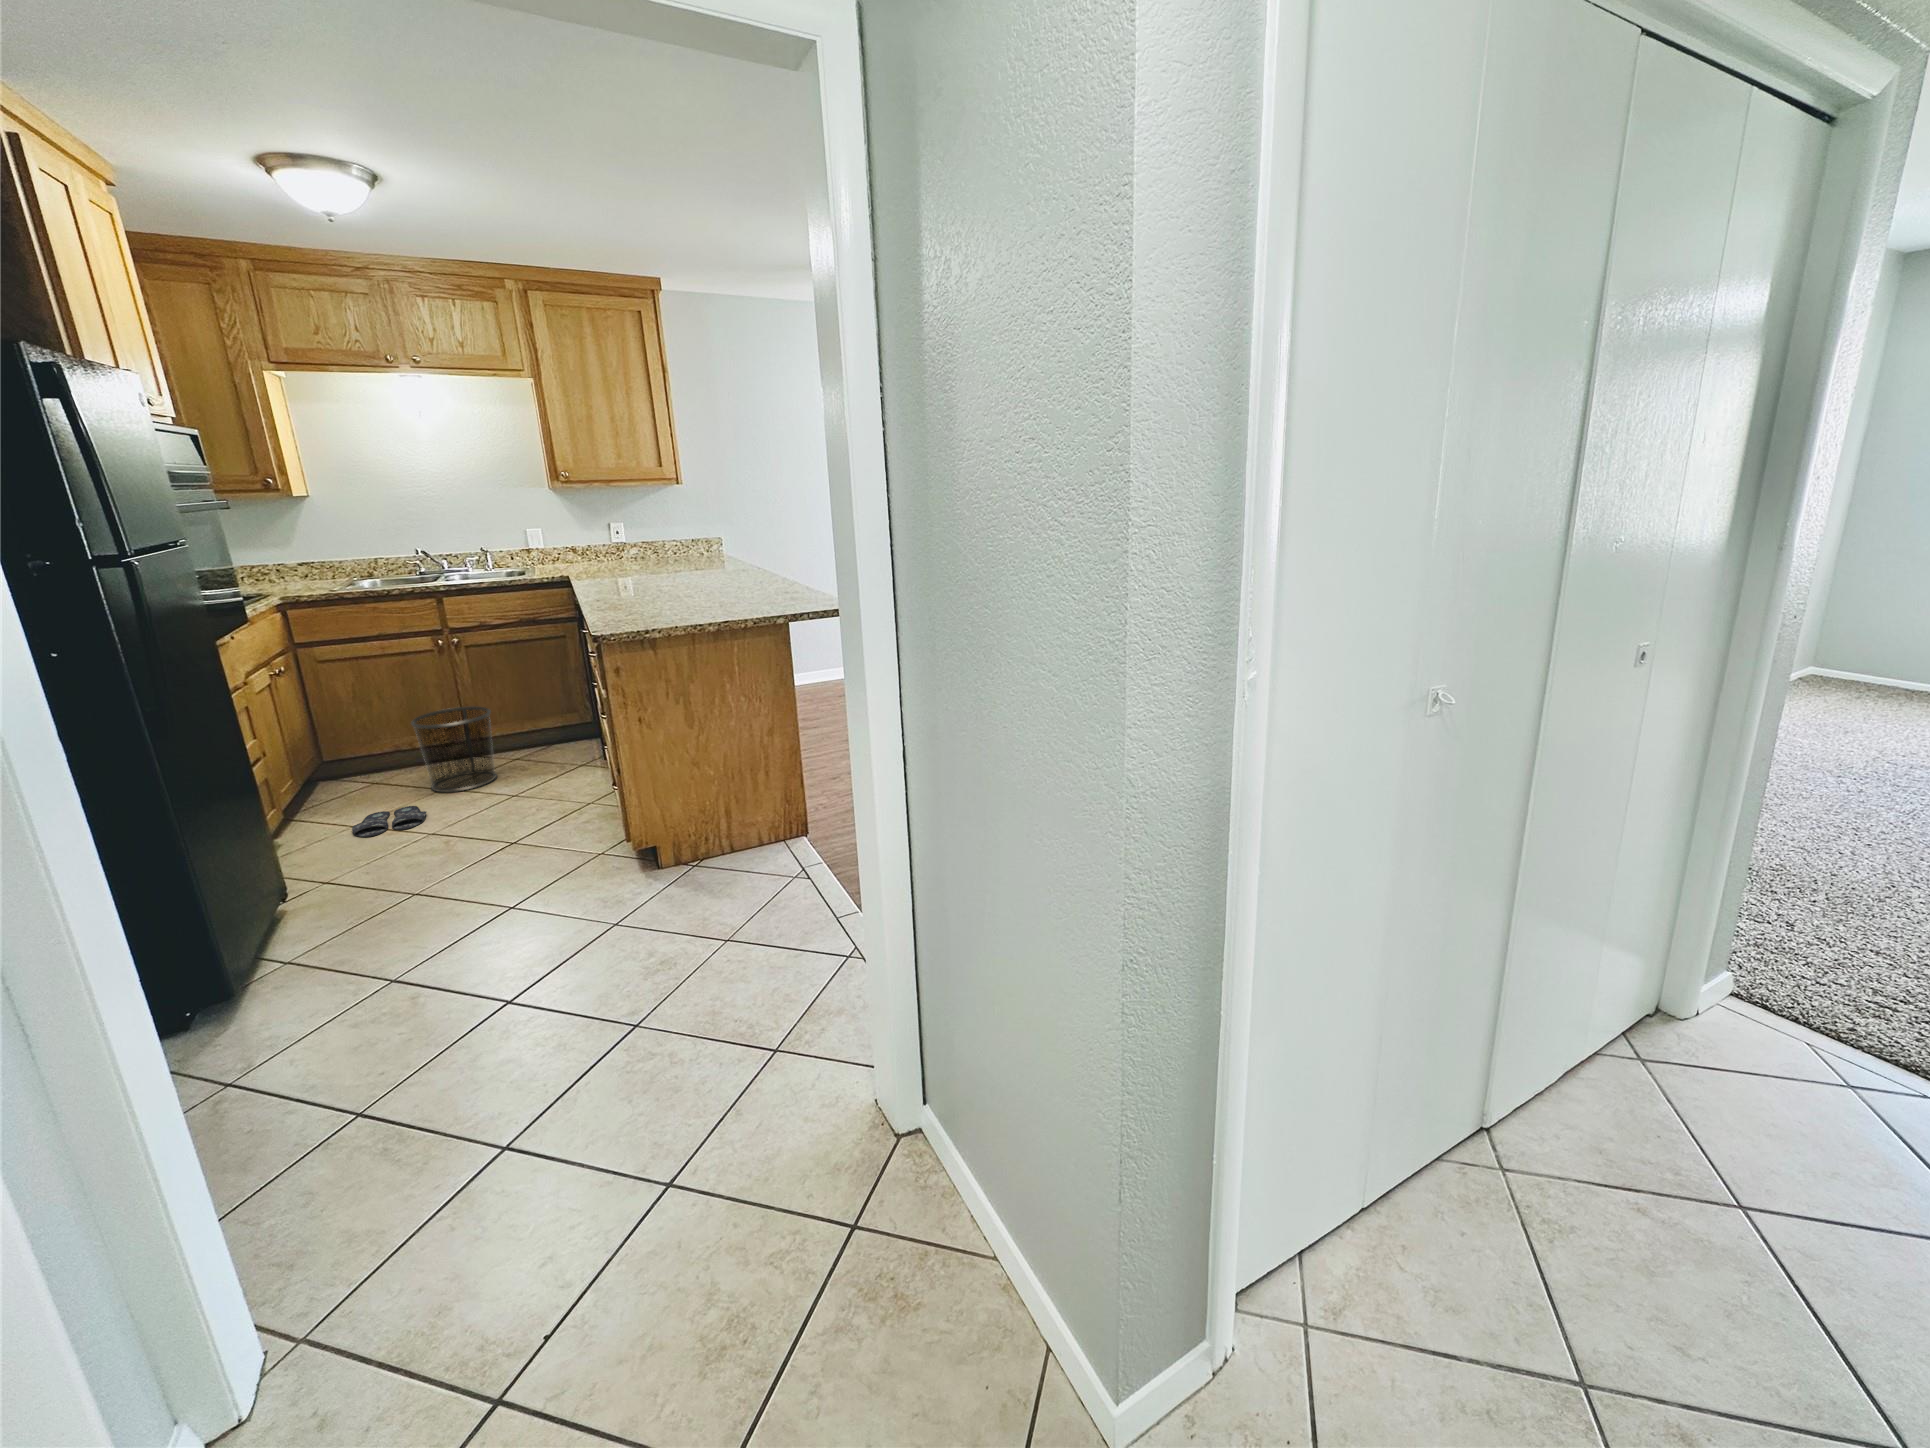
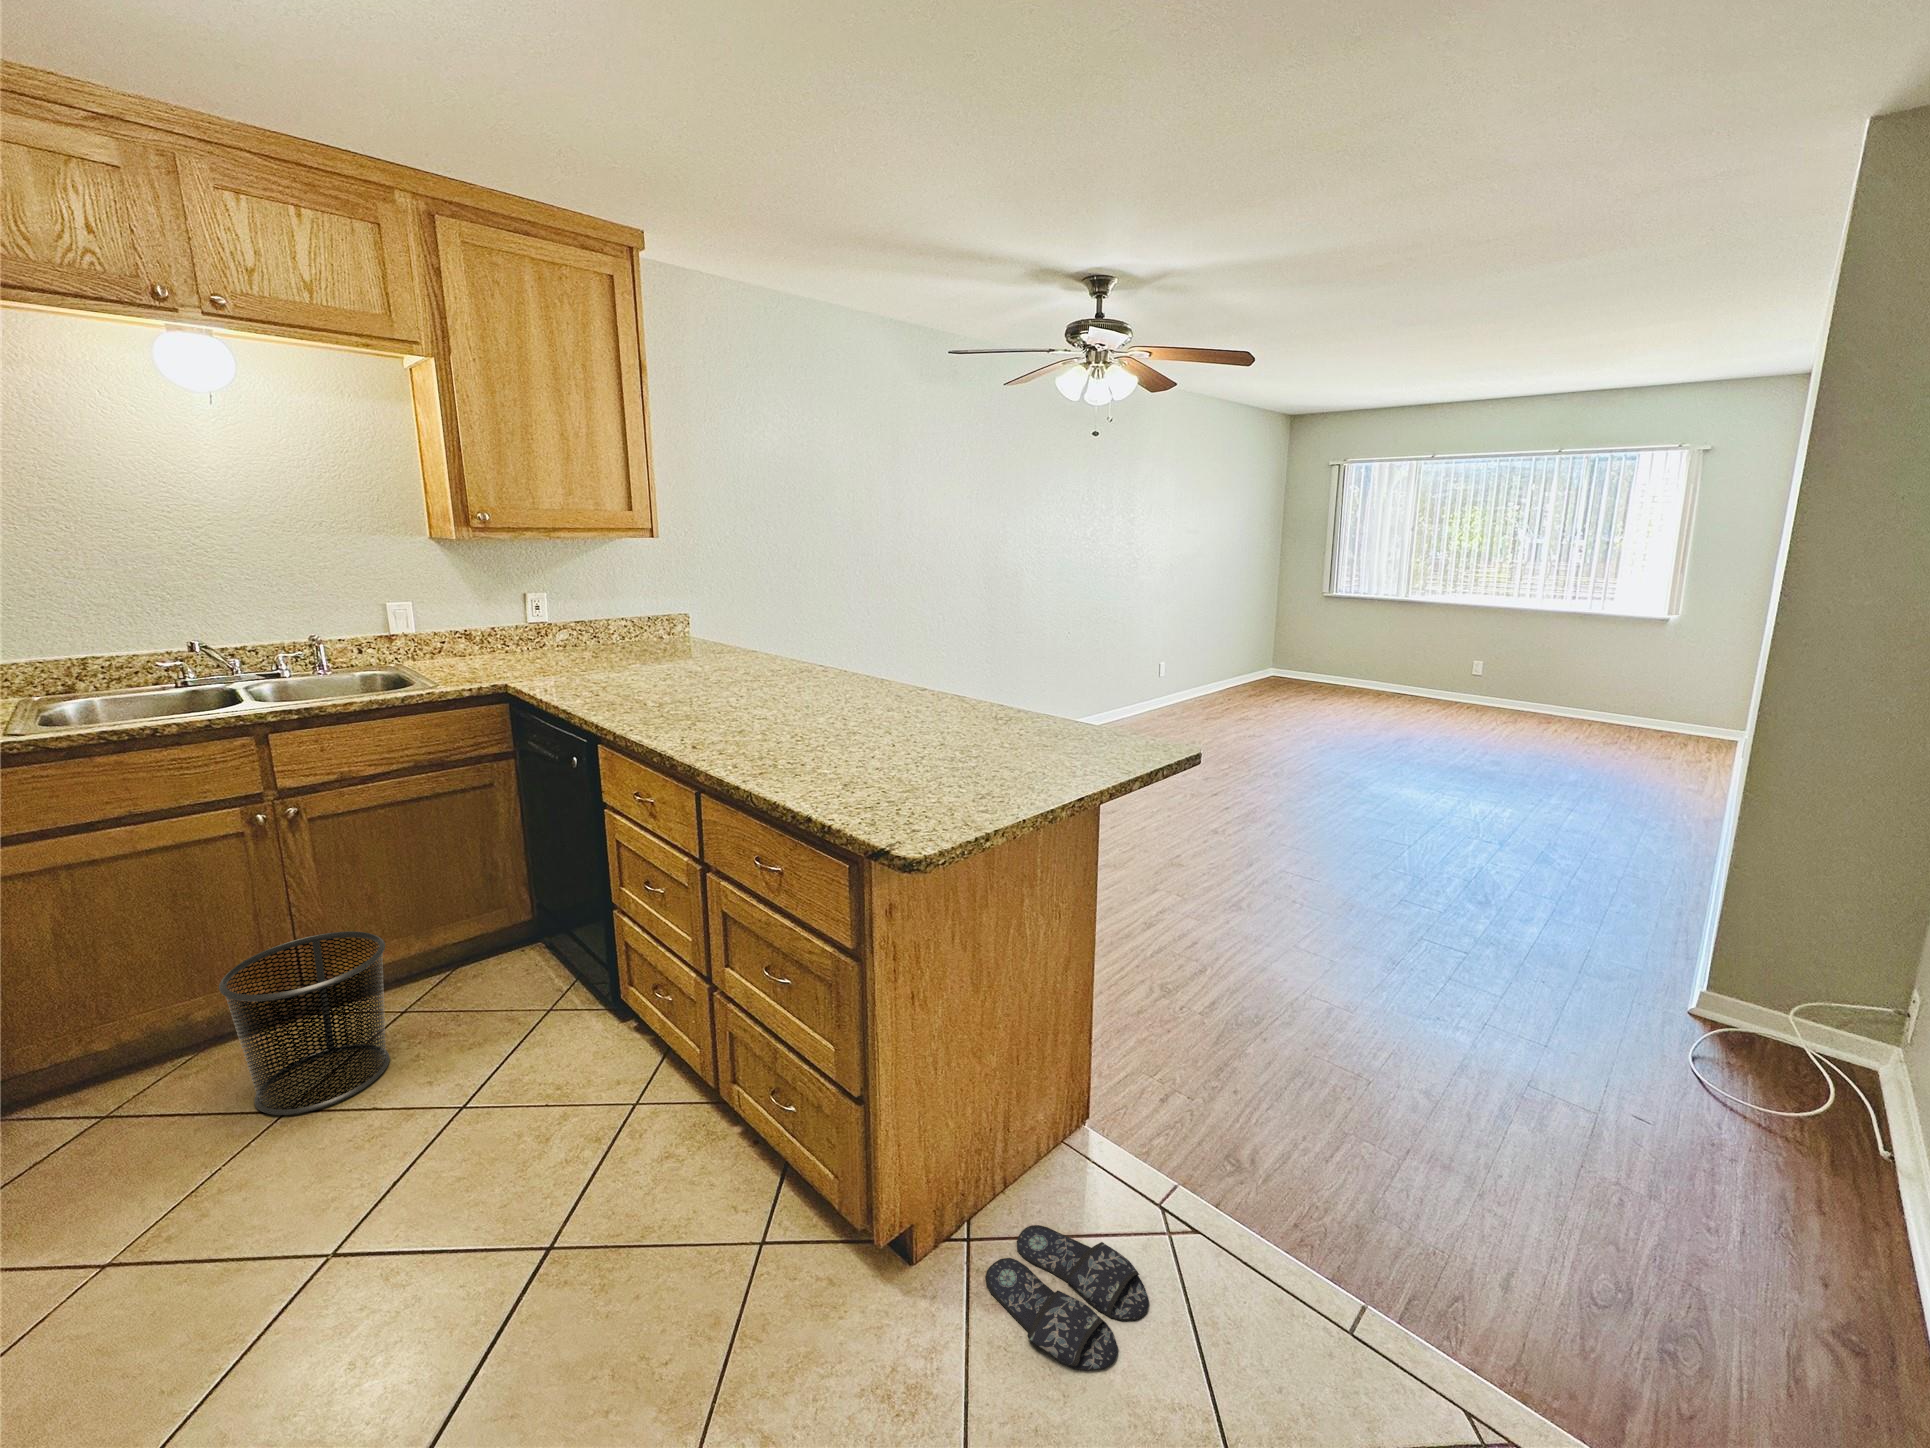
slippers: present [352,806,426,837] -> present [985,1225,1149,1371]

